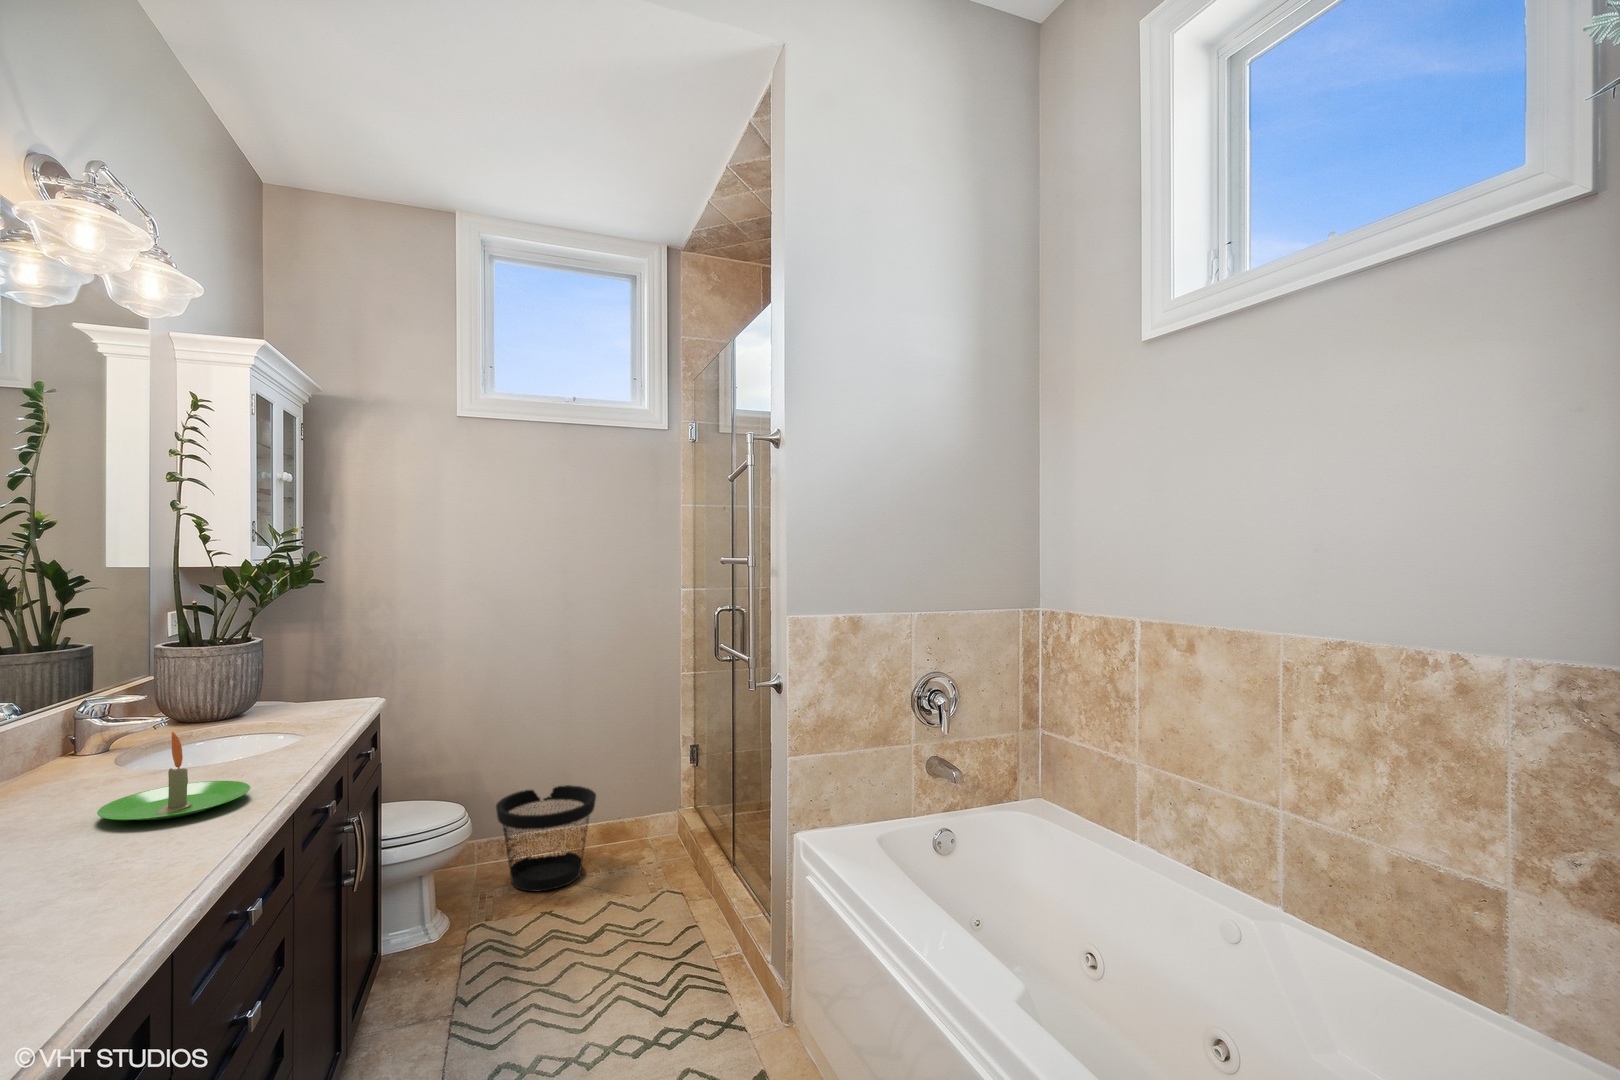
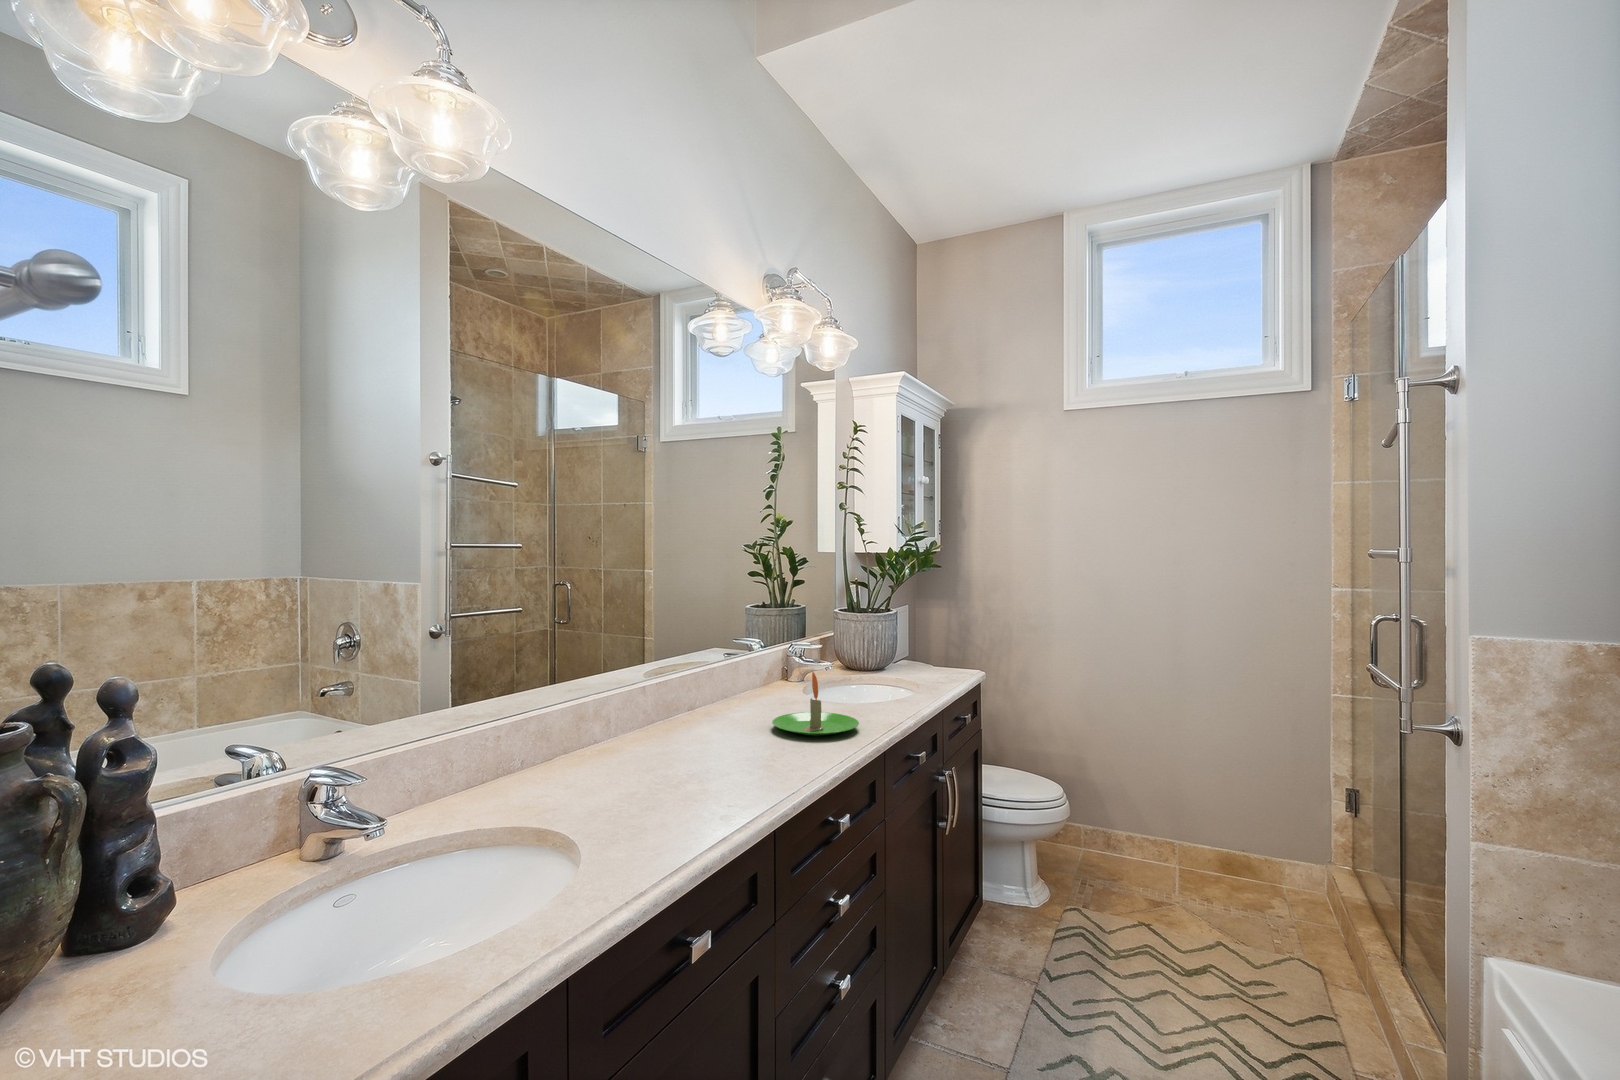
wastebasket: present [496,785,596,891] -> none [1099,790,1210,904]

